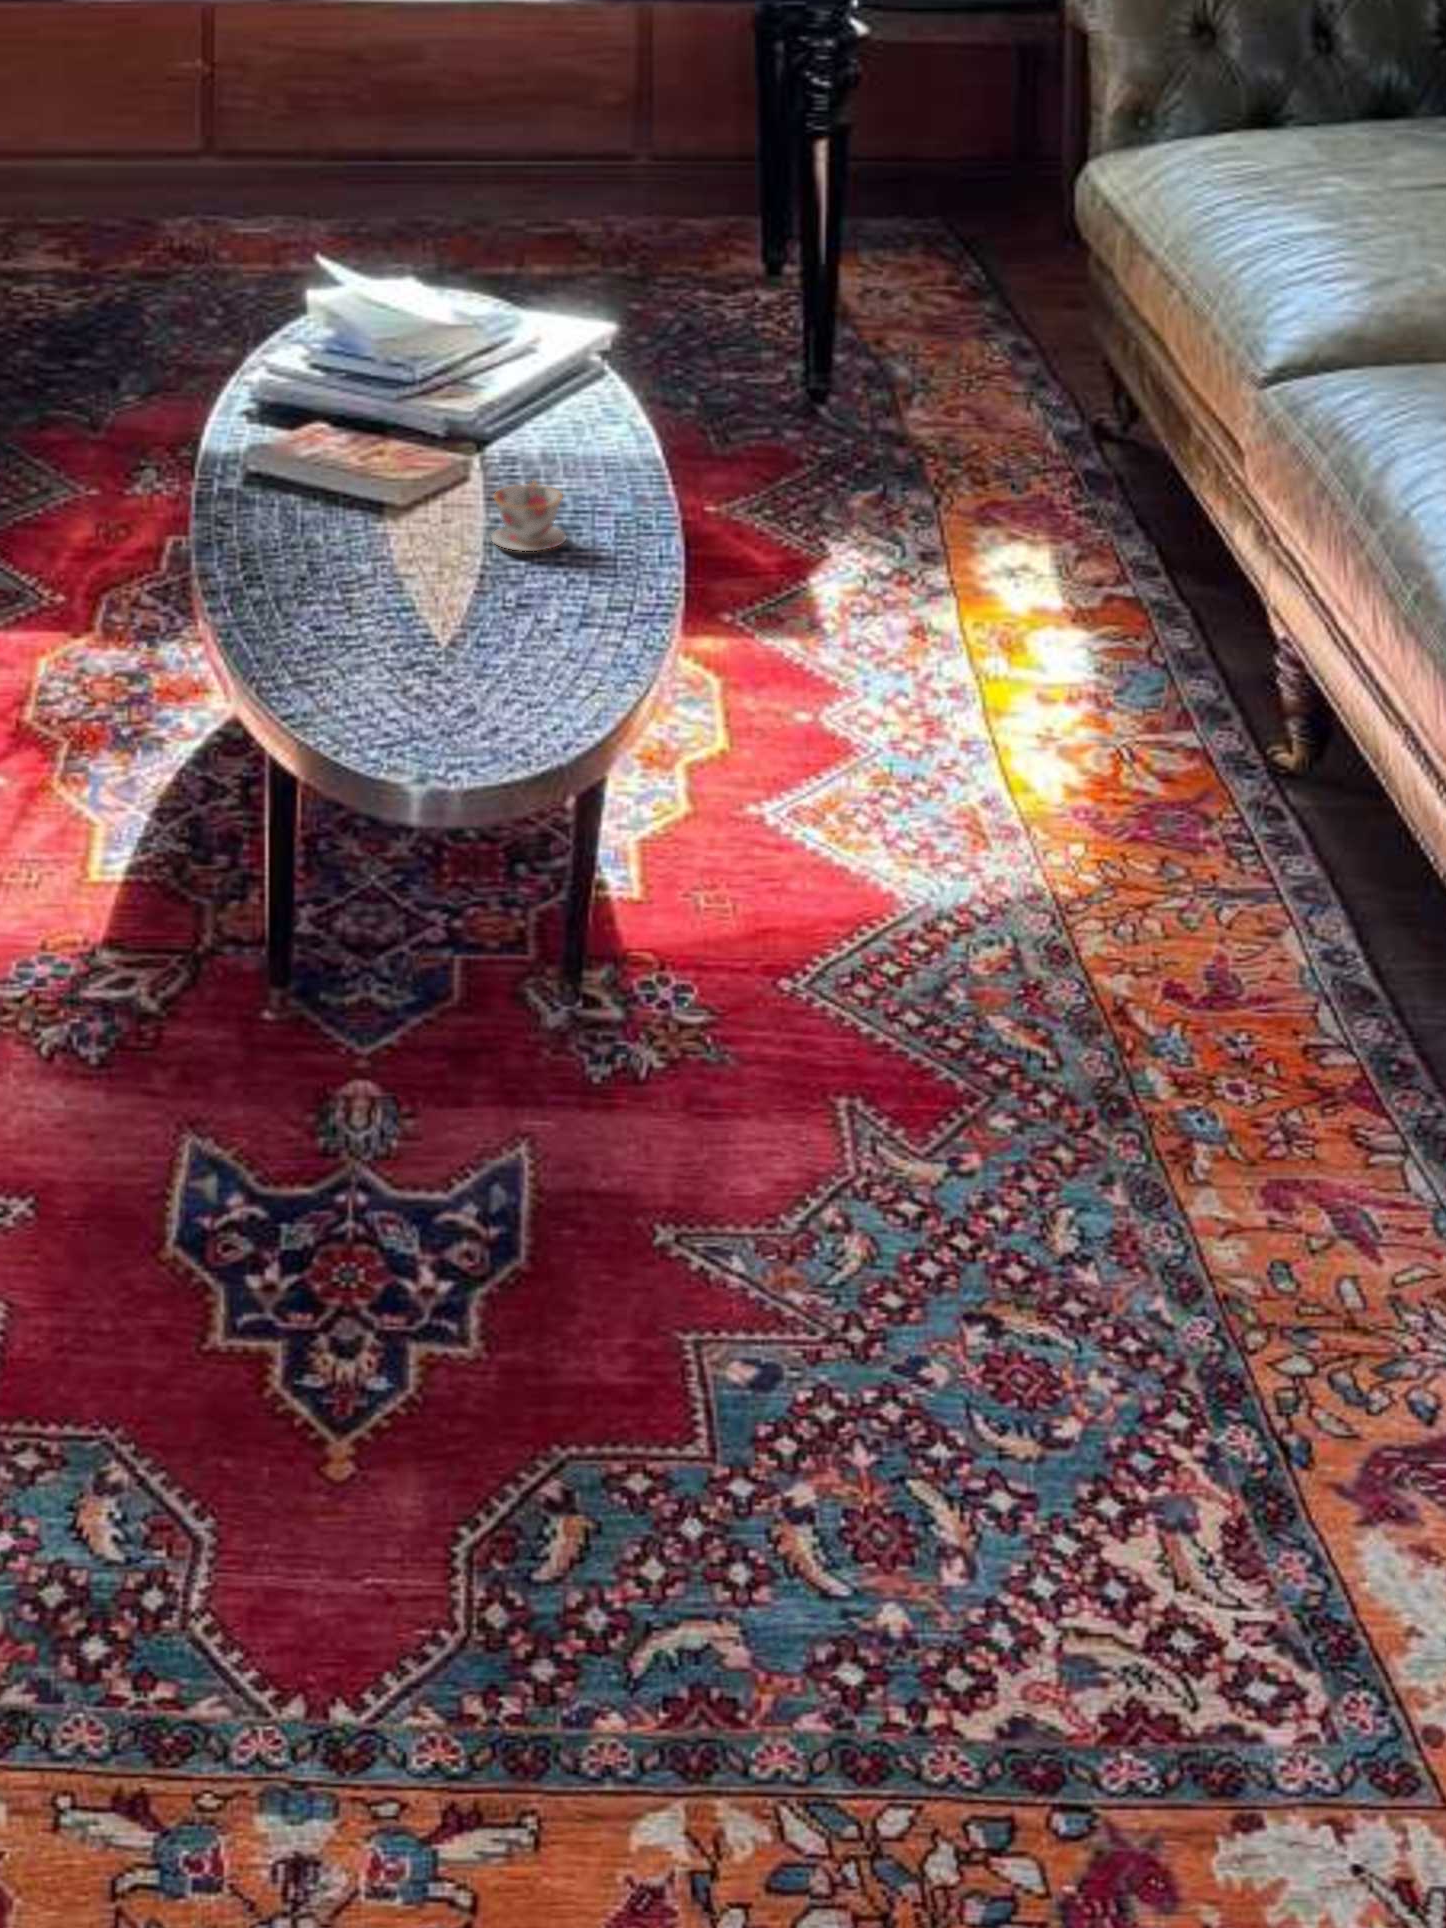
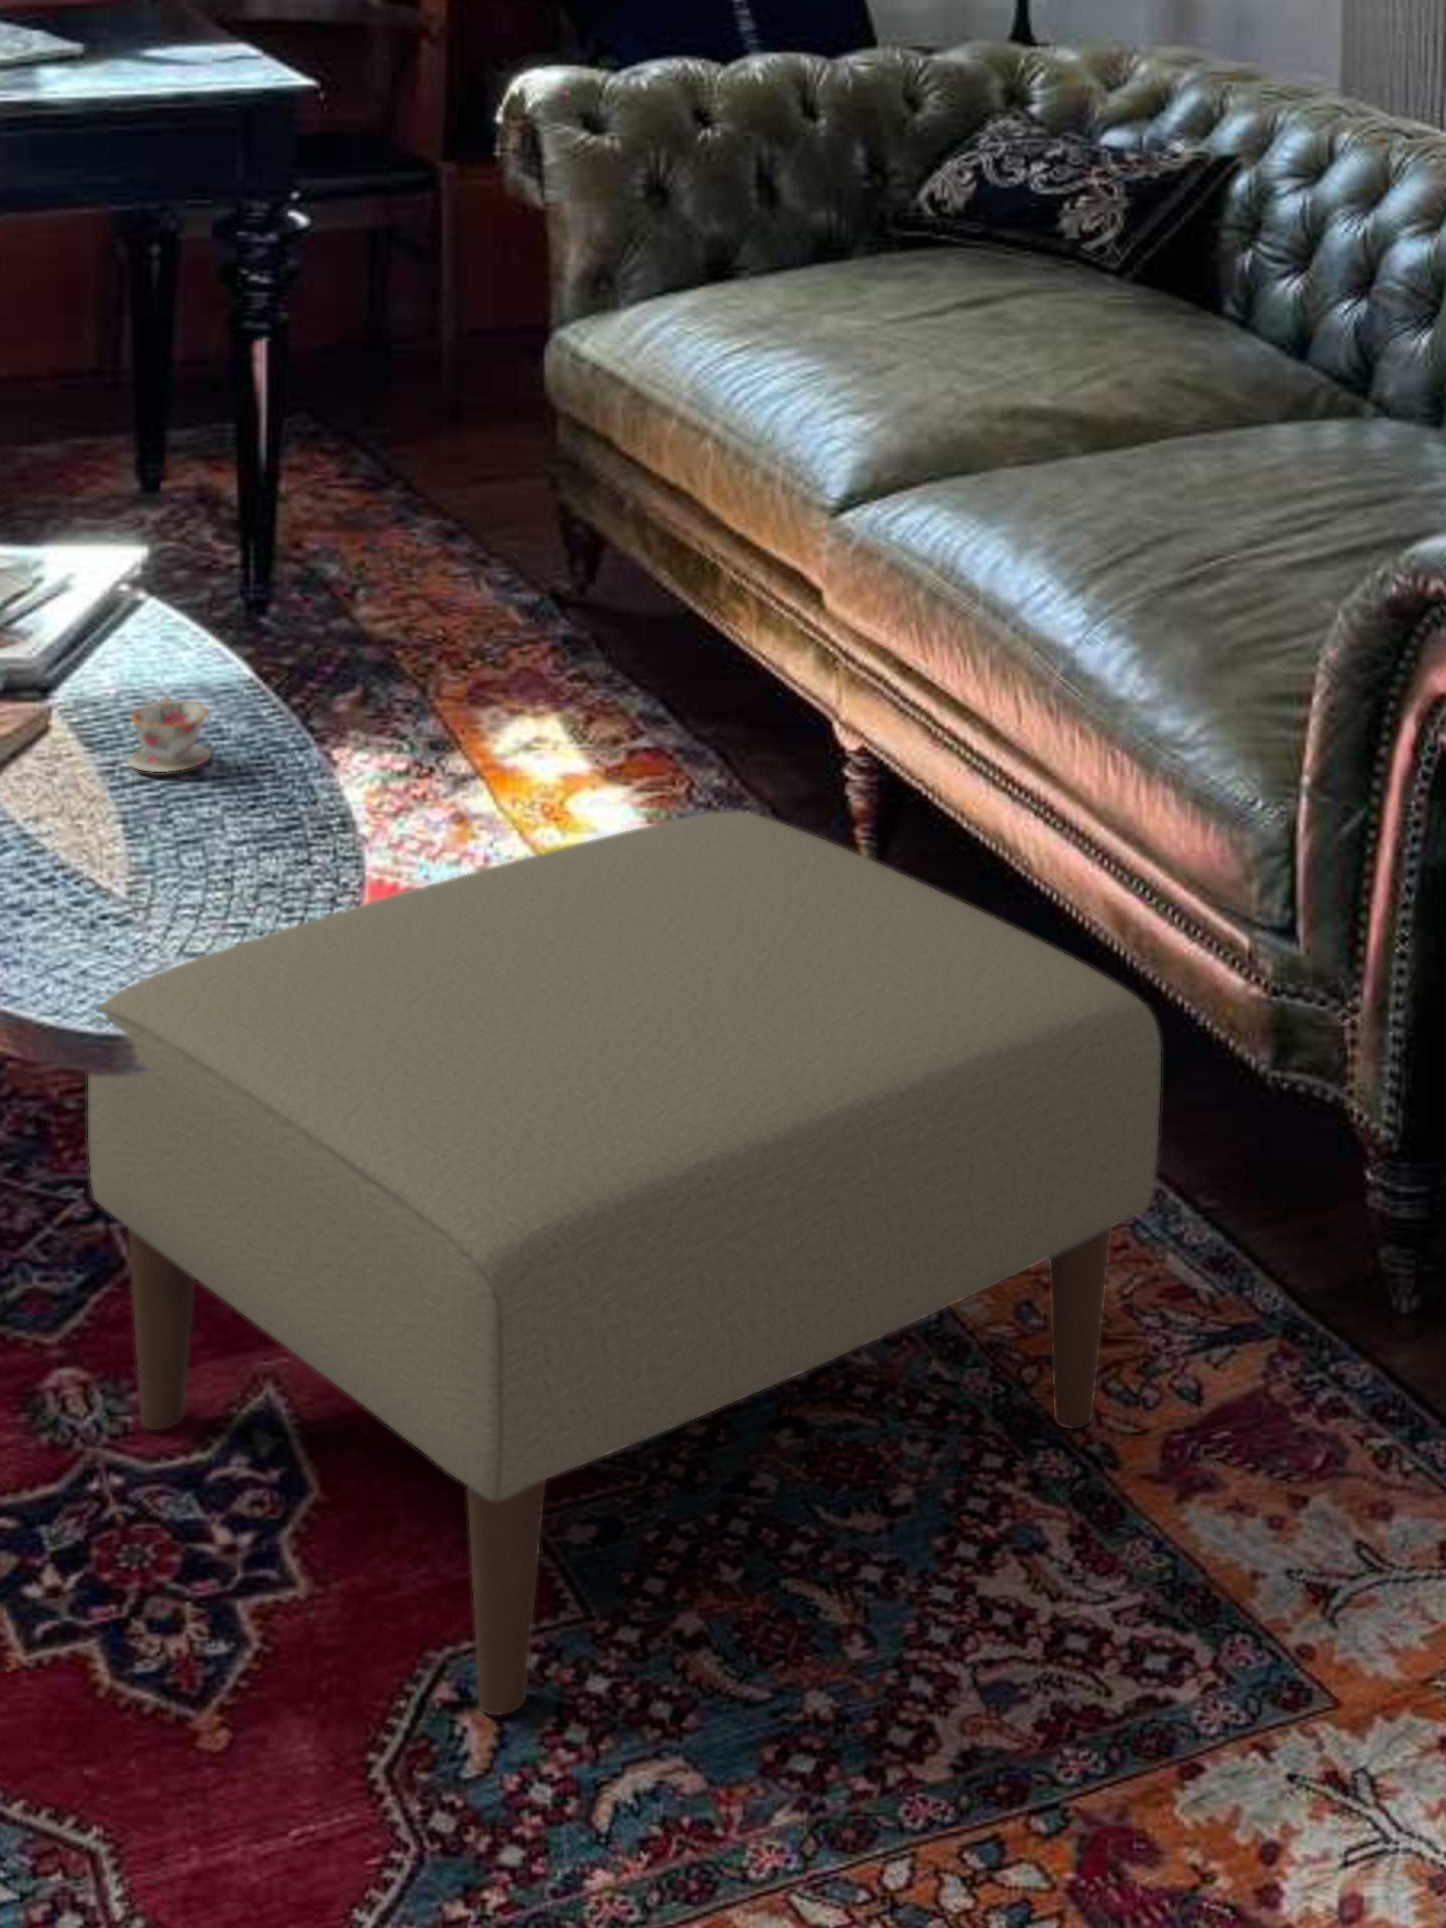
ottoman: none [353,673,1373,1530] -> present [88,811,1161,1716]

